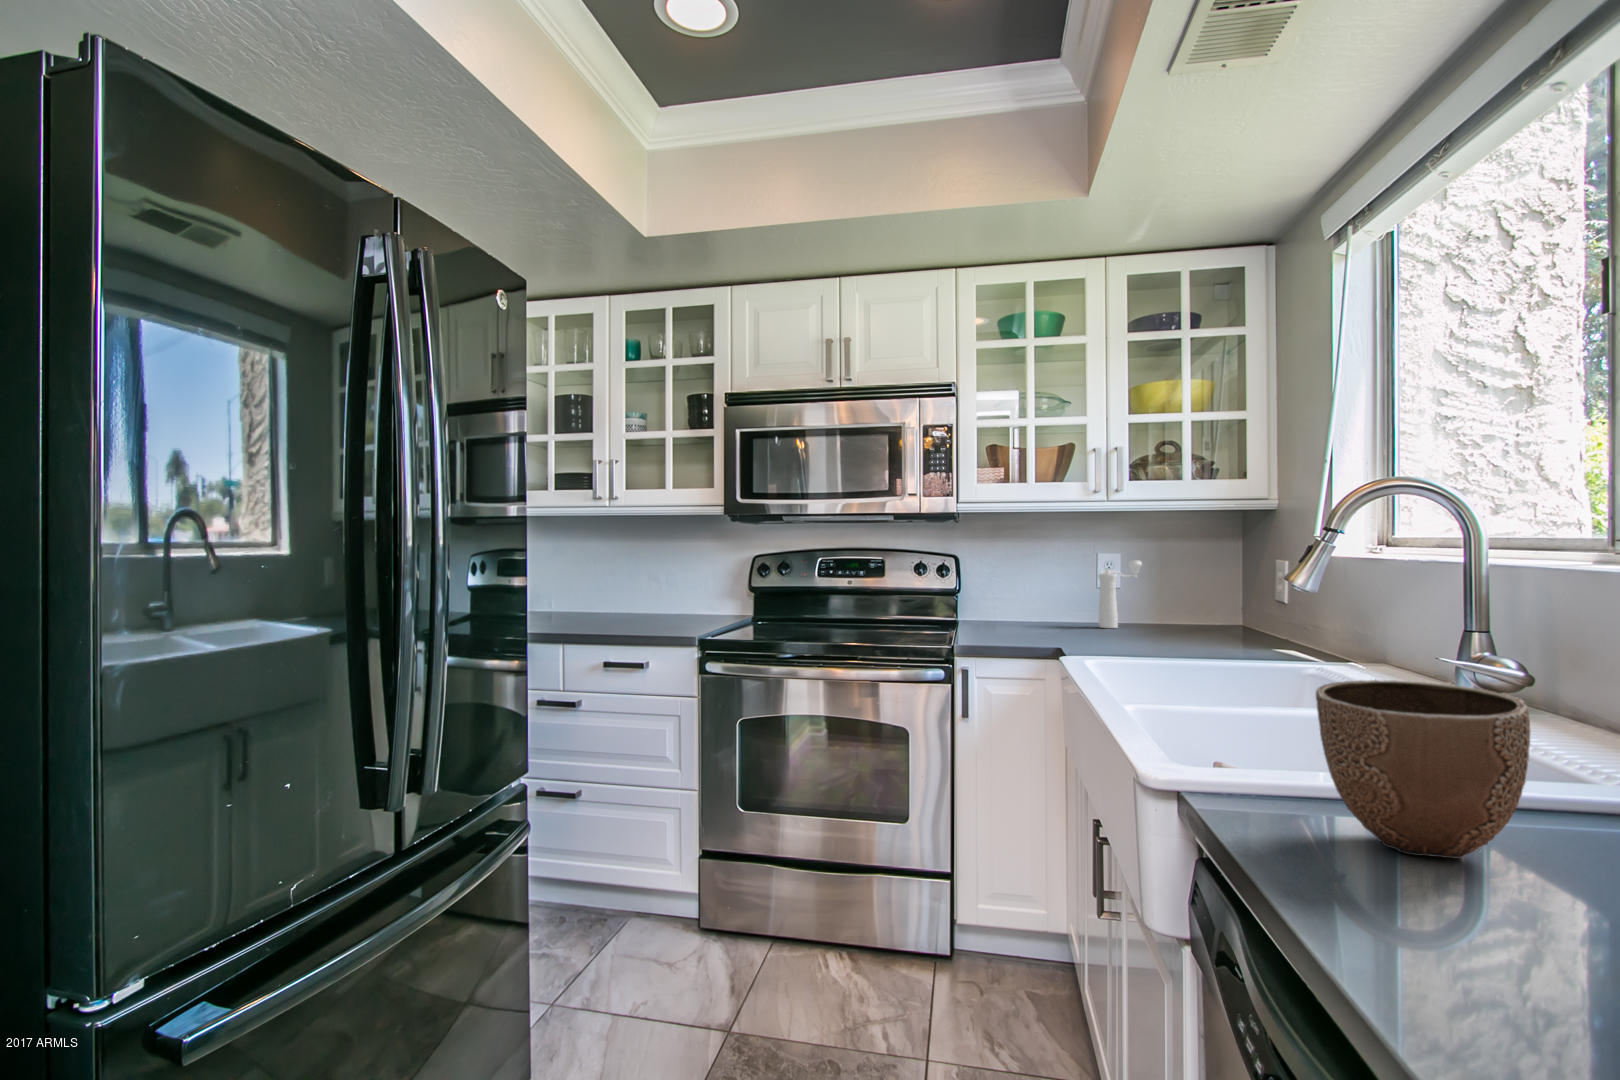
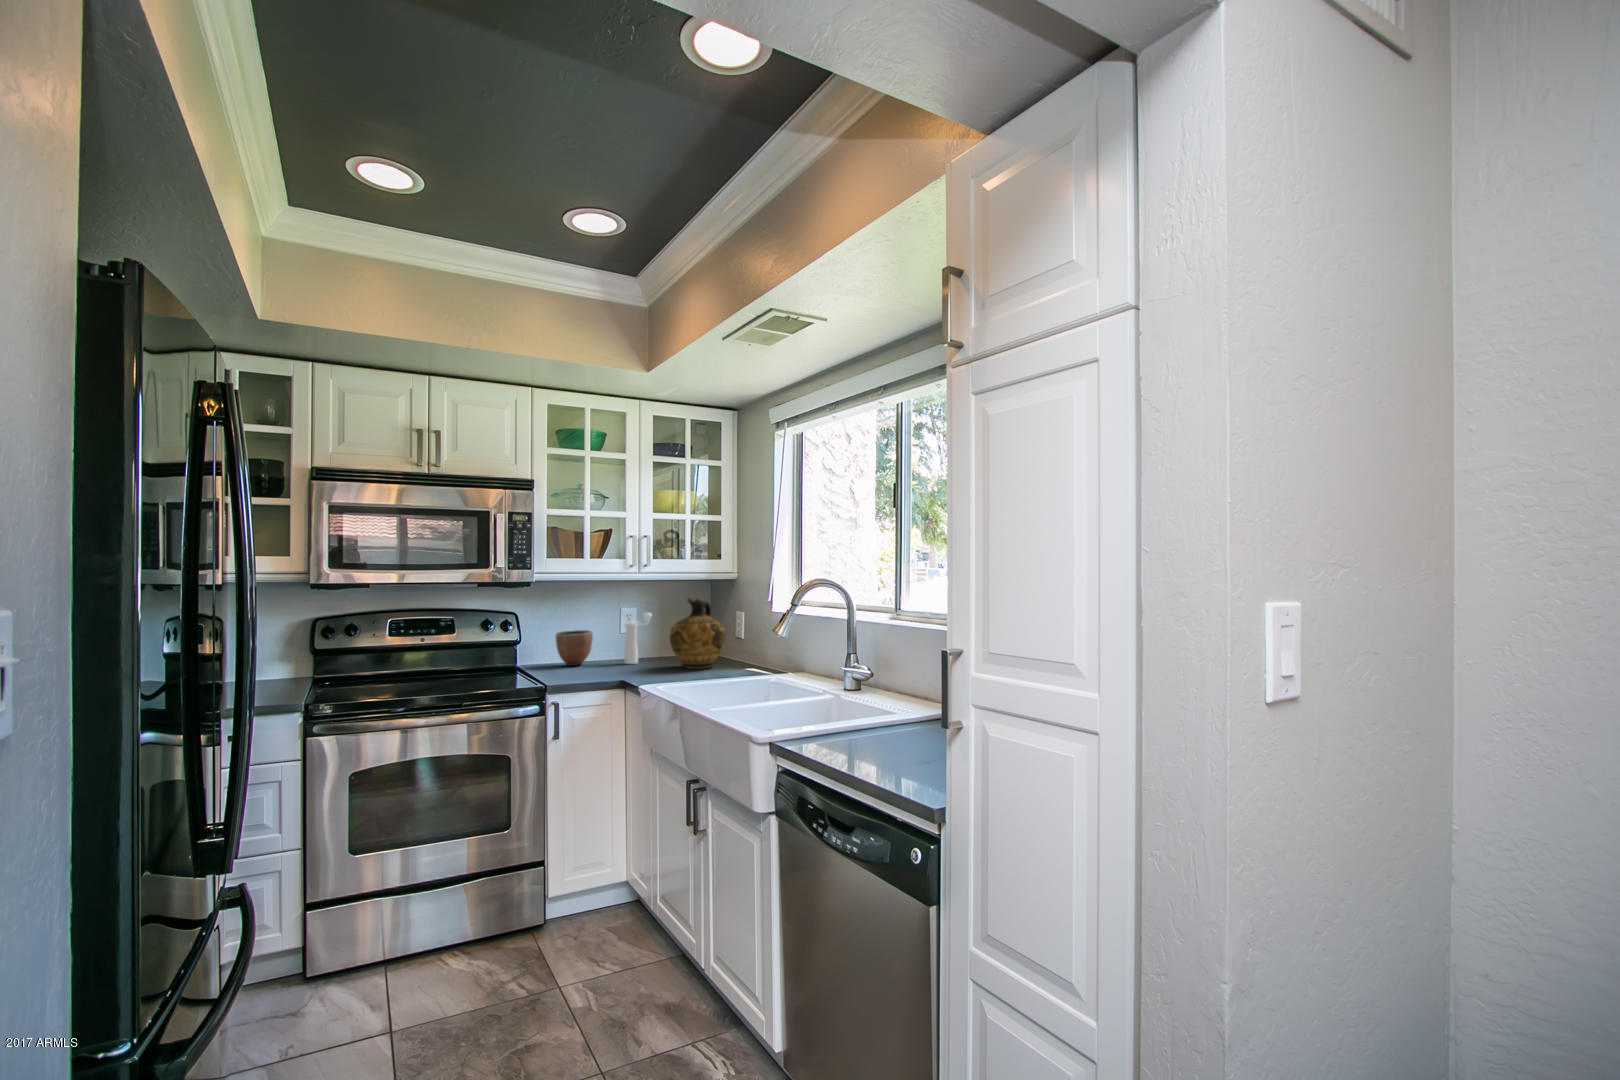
ceramic jug: none [1151,536,1246,642] -> present [669,599,726,669]
decorative bowl: present [1316,680,1530,858] -> present [555,630,593,666]

